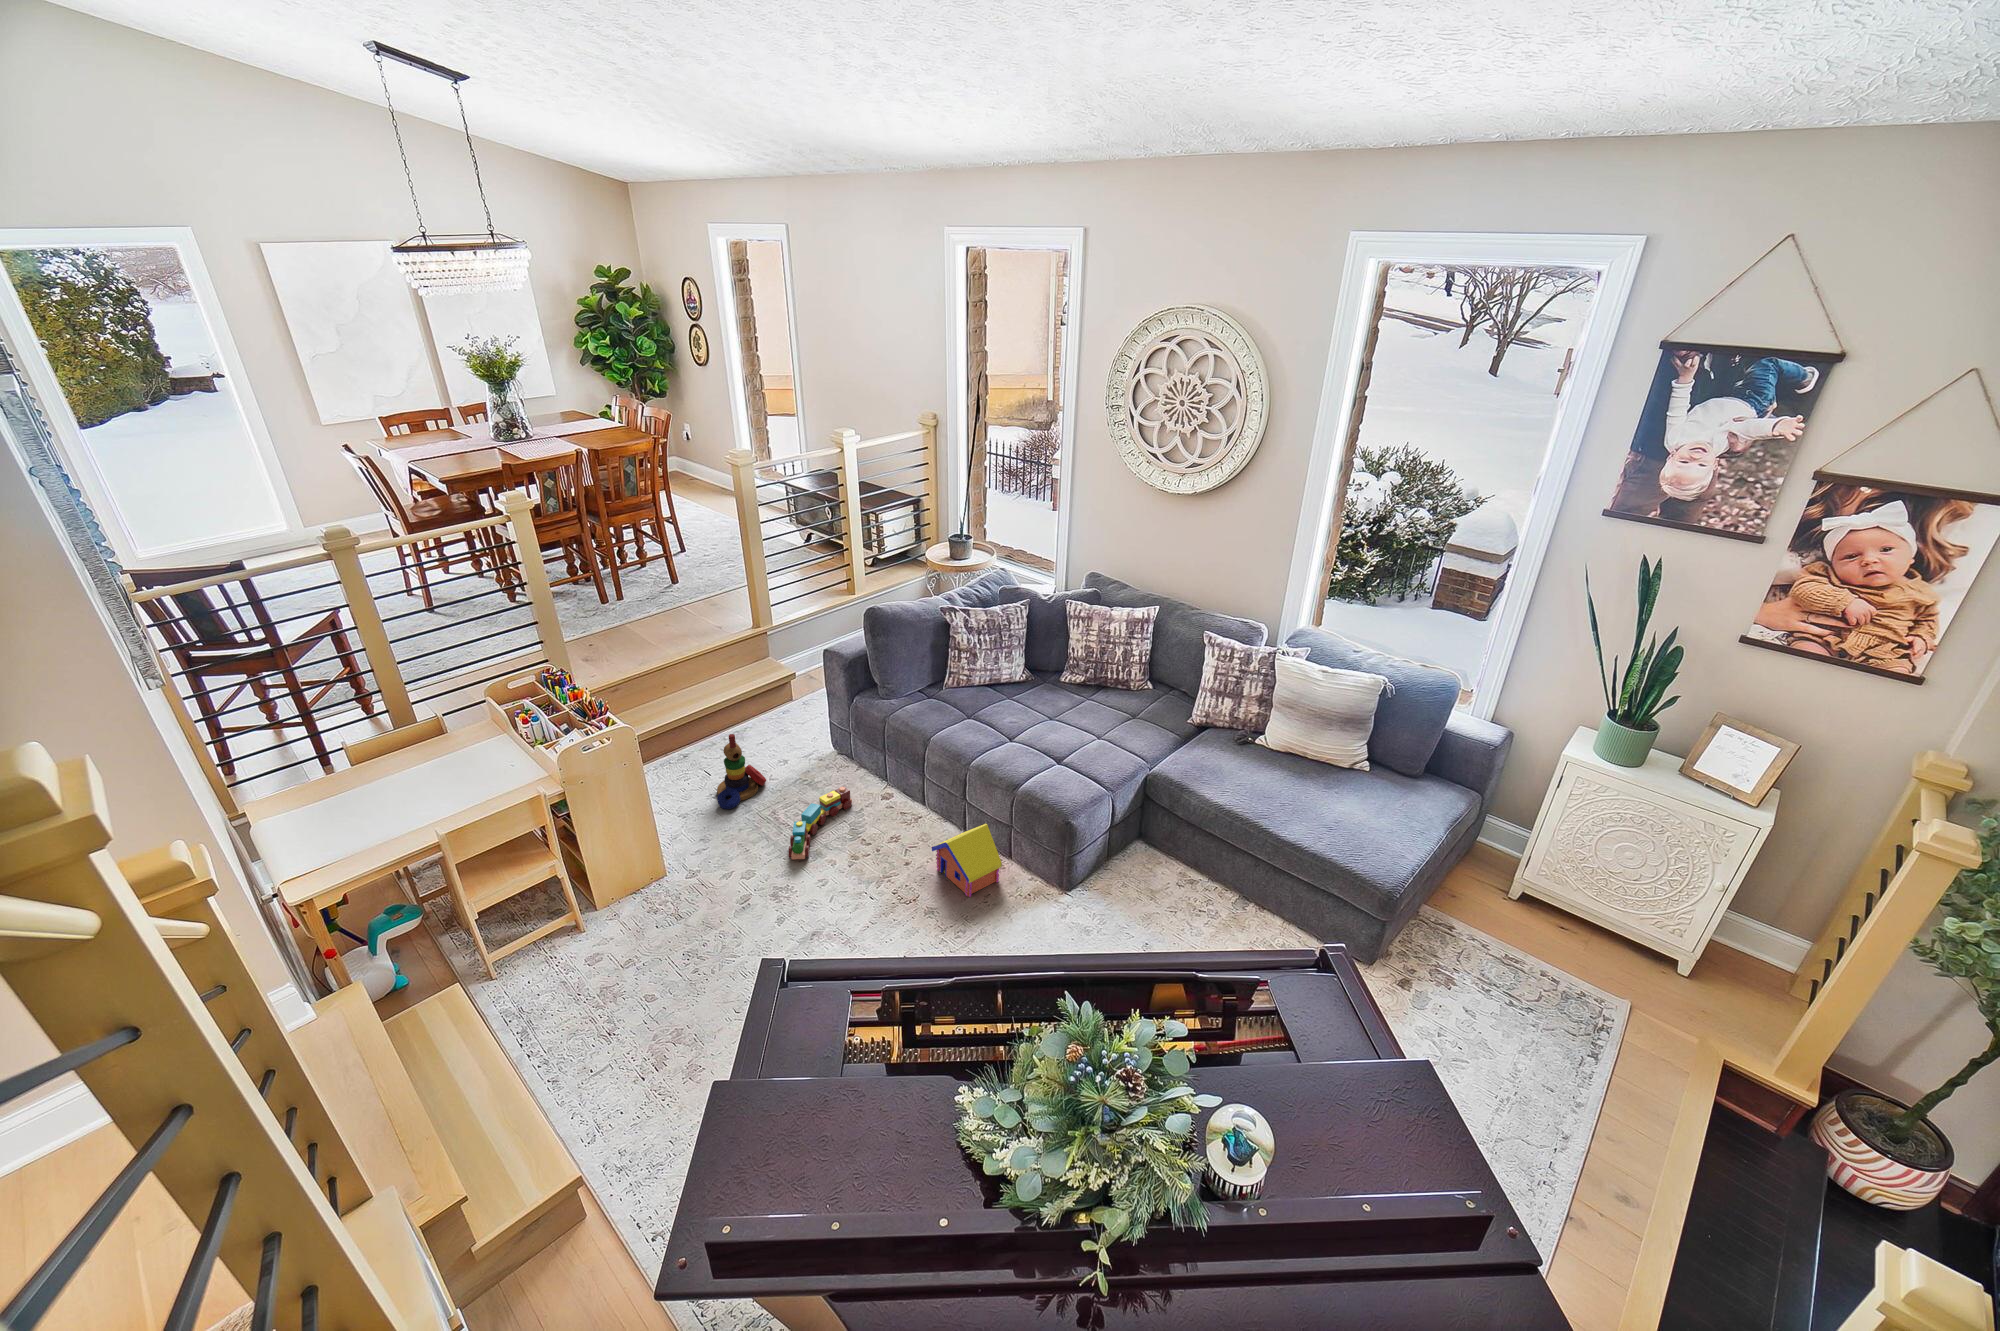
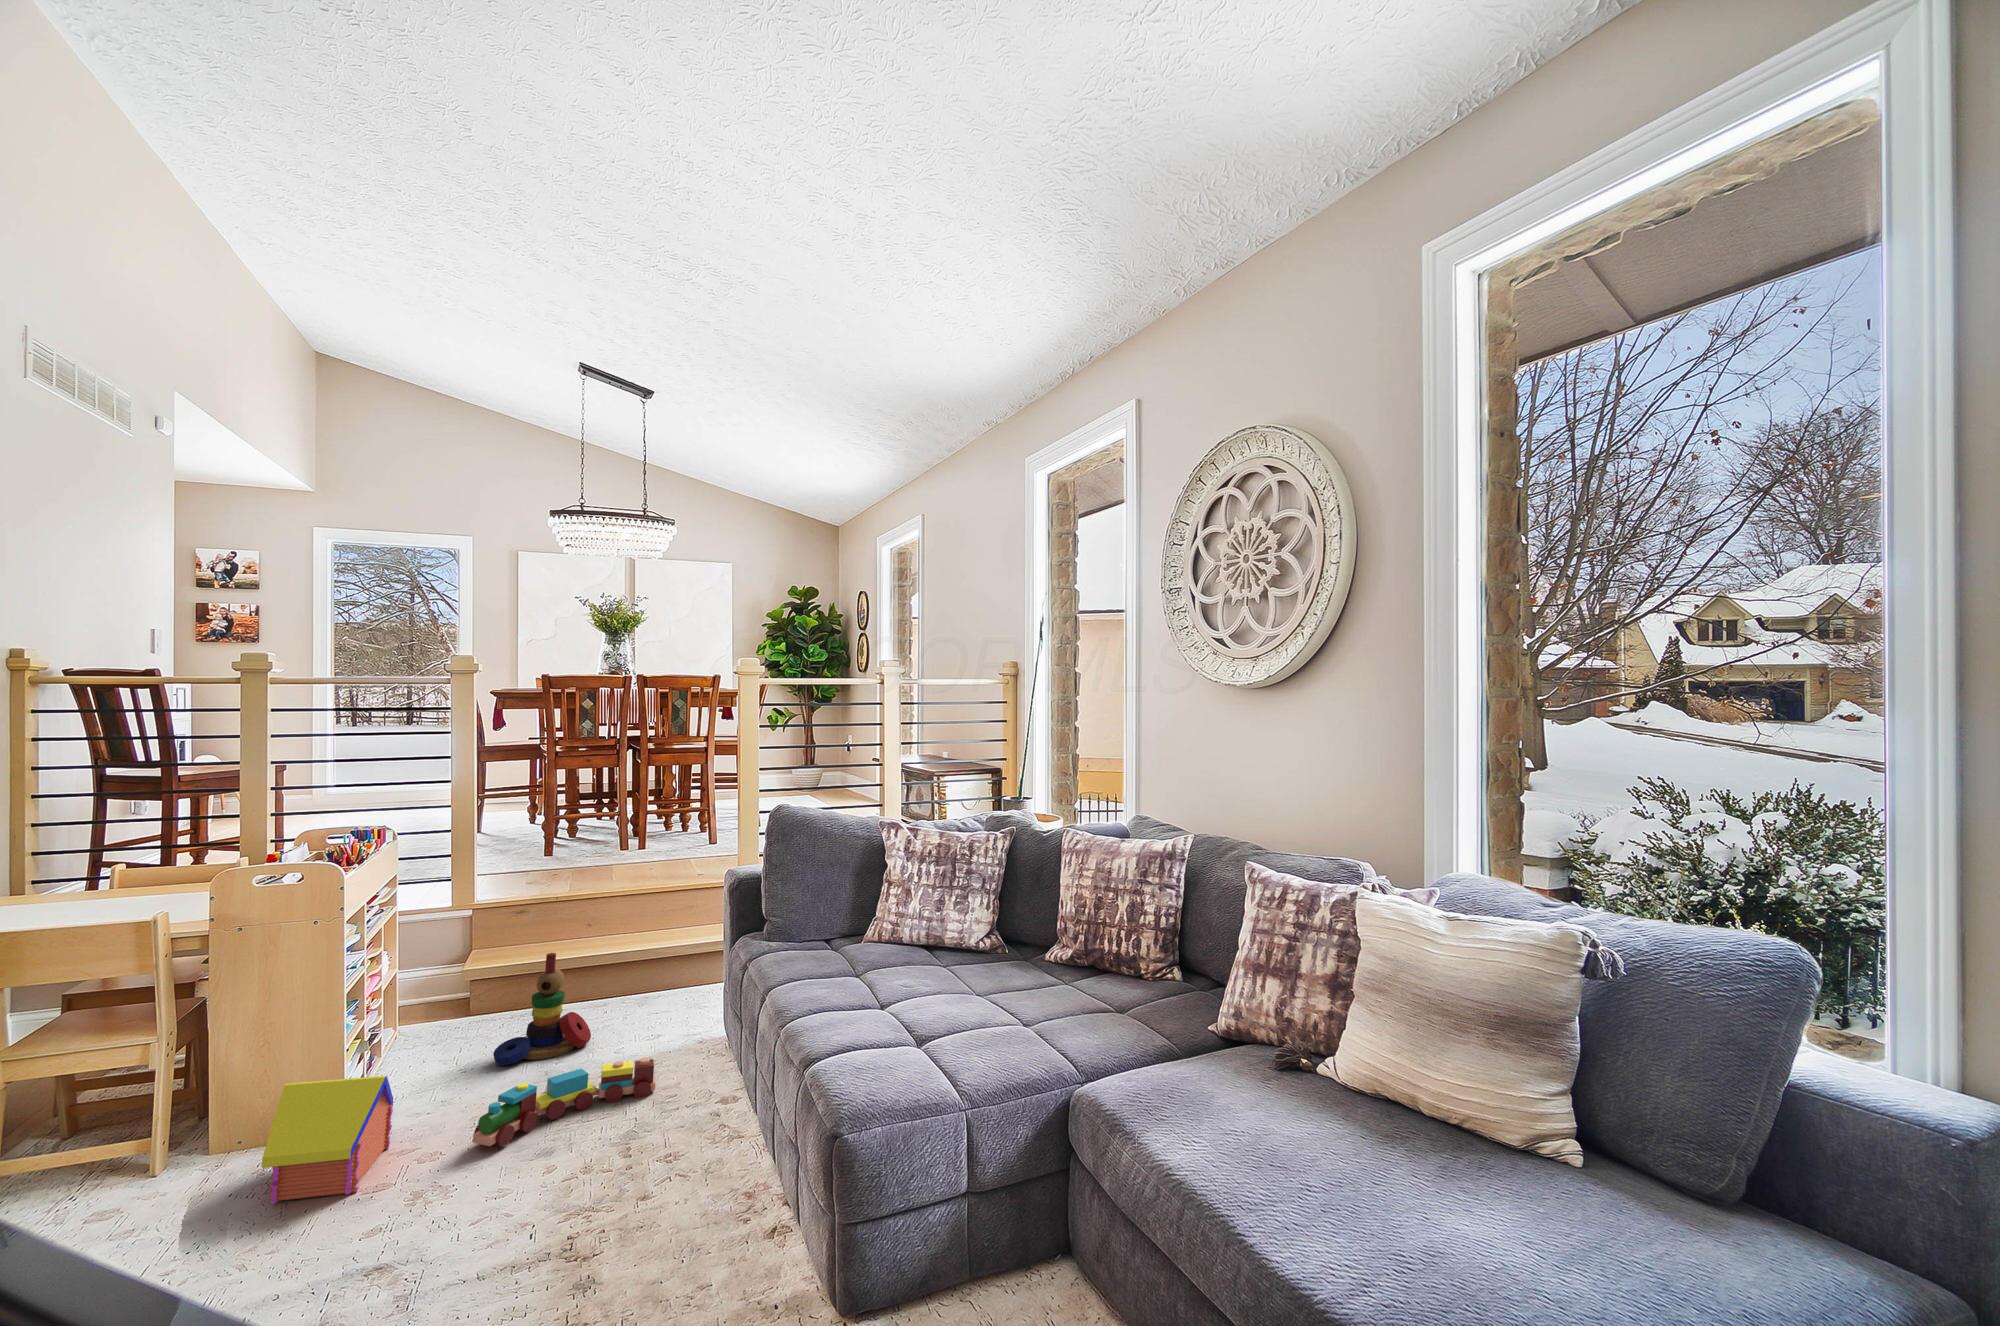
toy house: present [932,824,1002,897] -> present [262,1076,393,1204]

